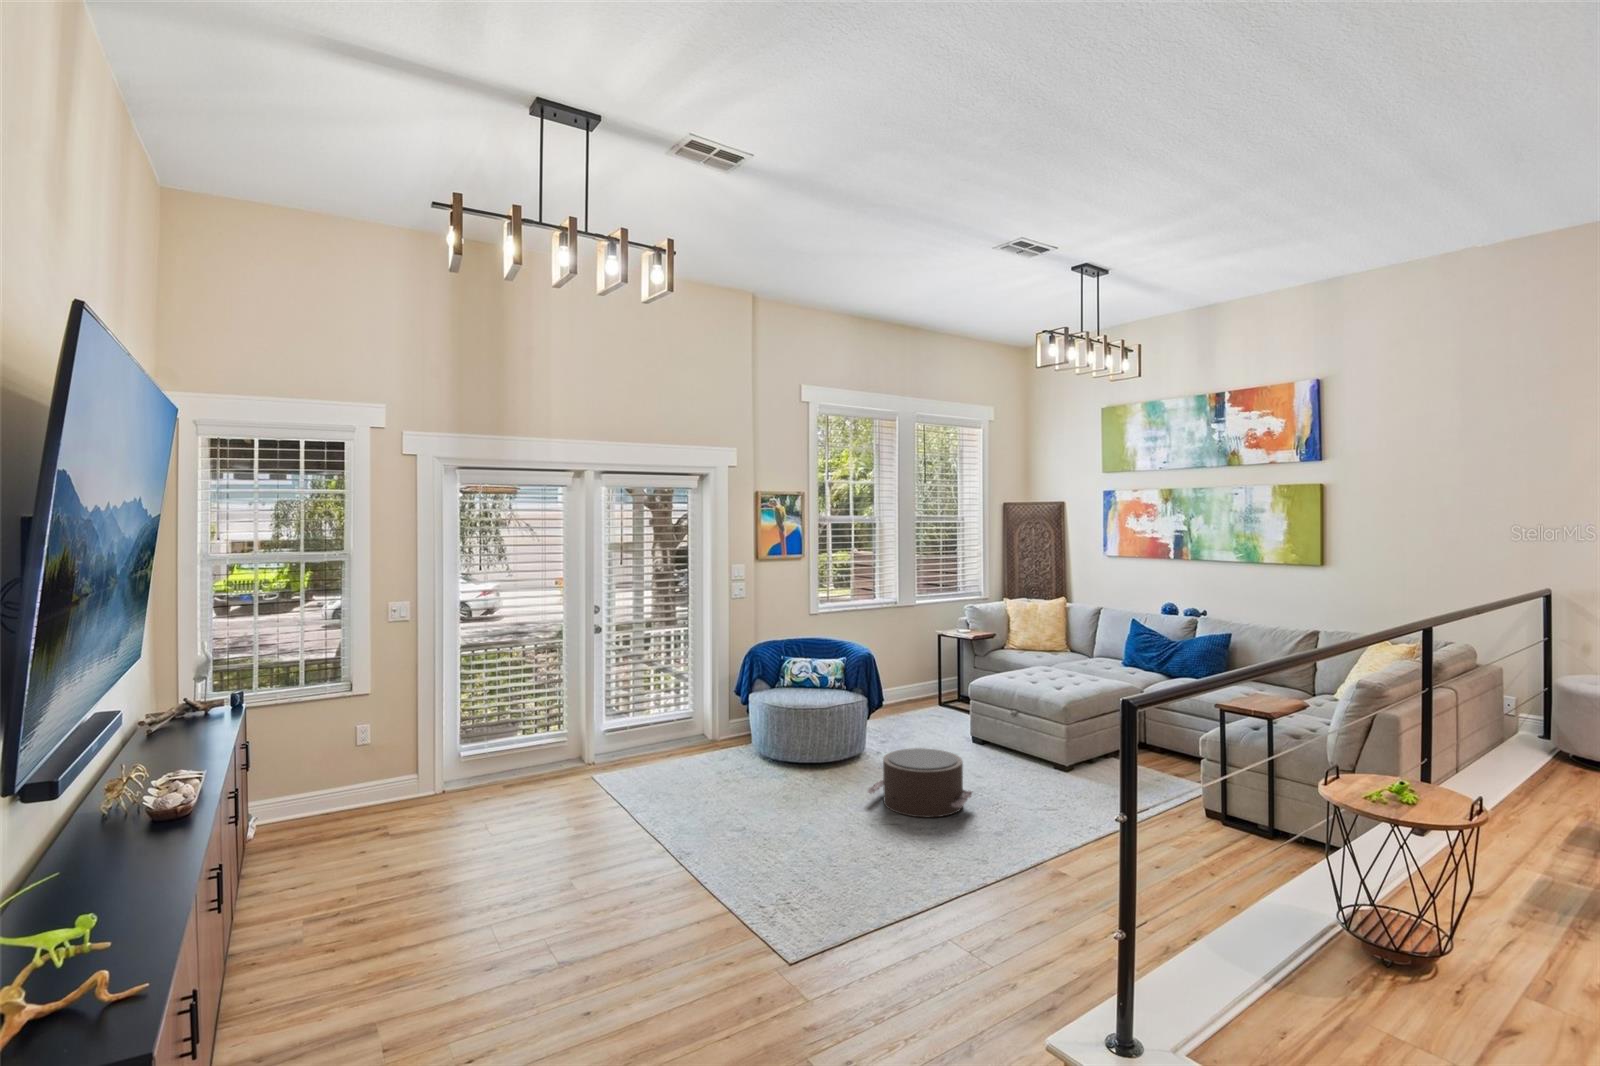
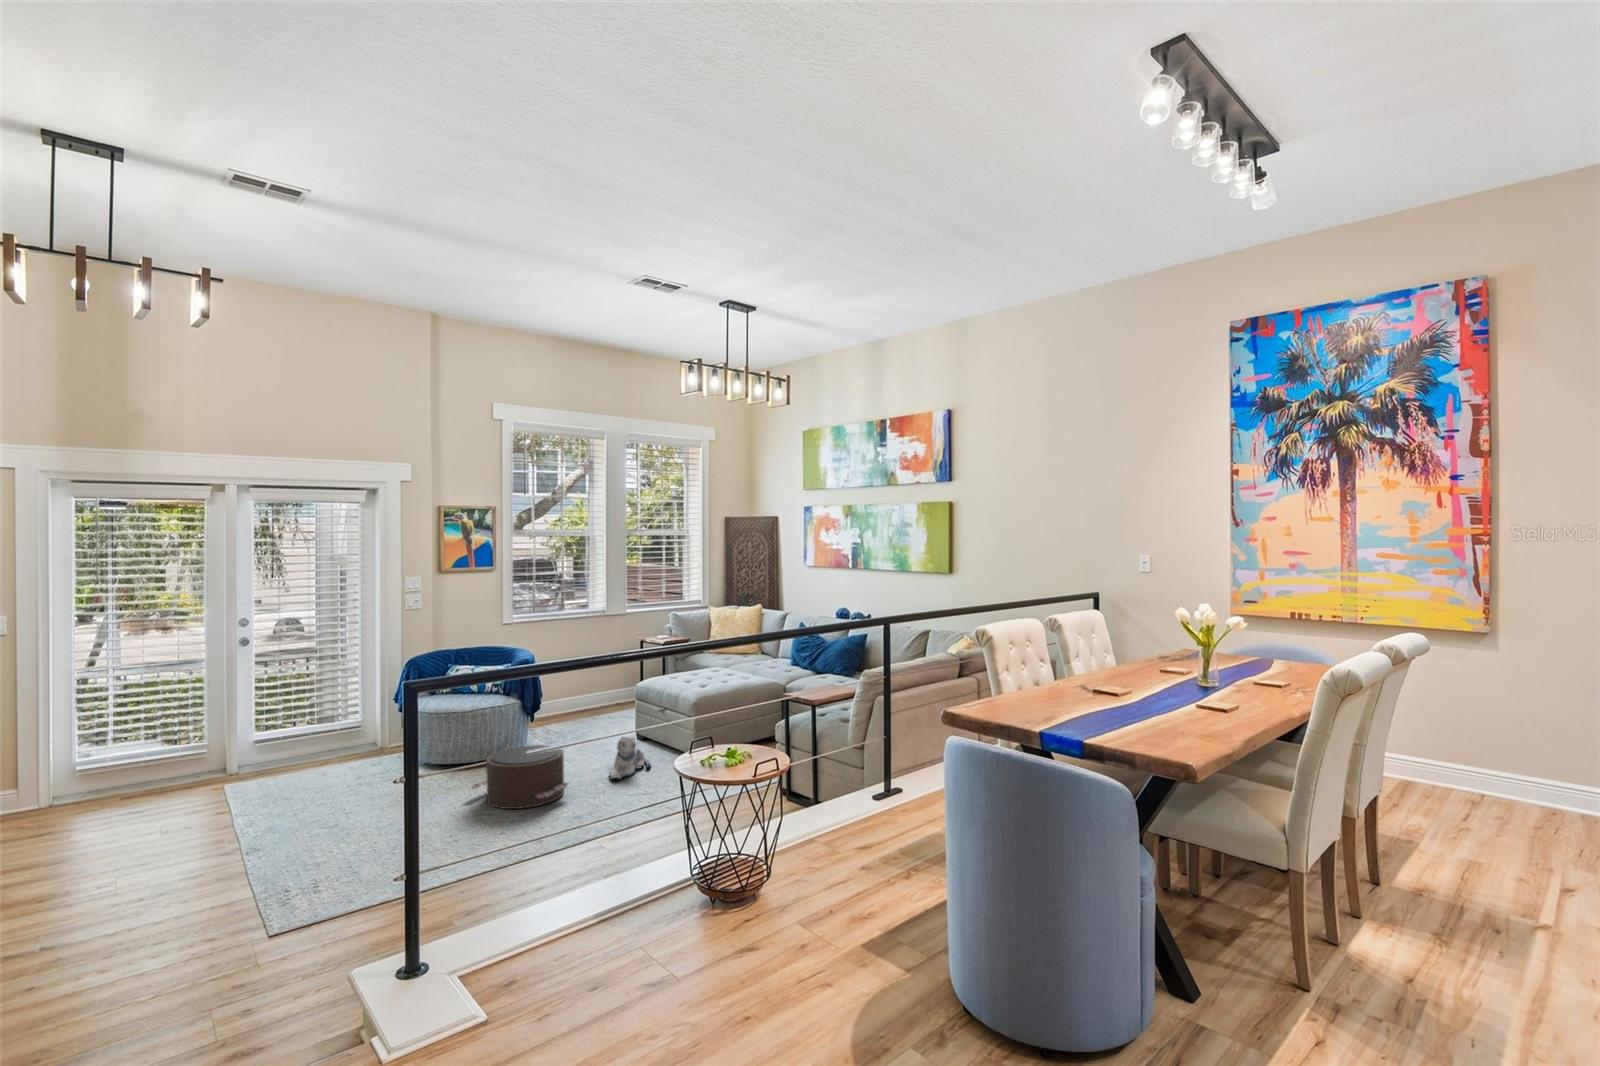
plush toy: none [988,742,1028,789] -> present [609,737,651,779]

